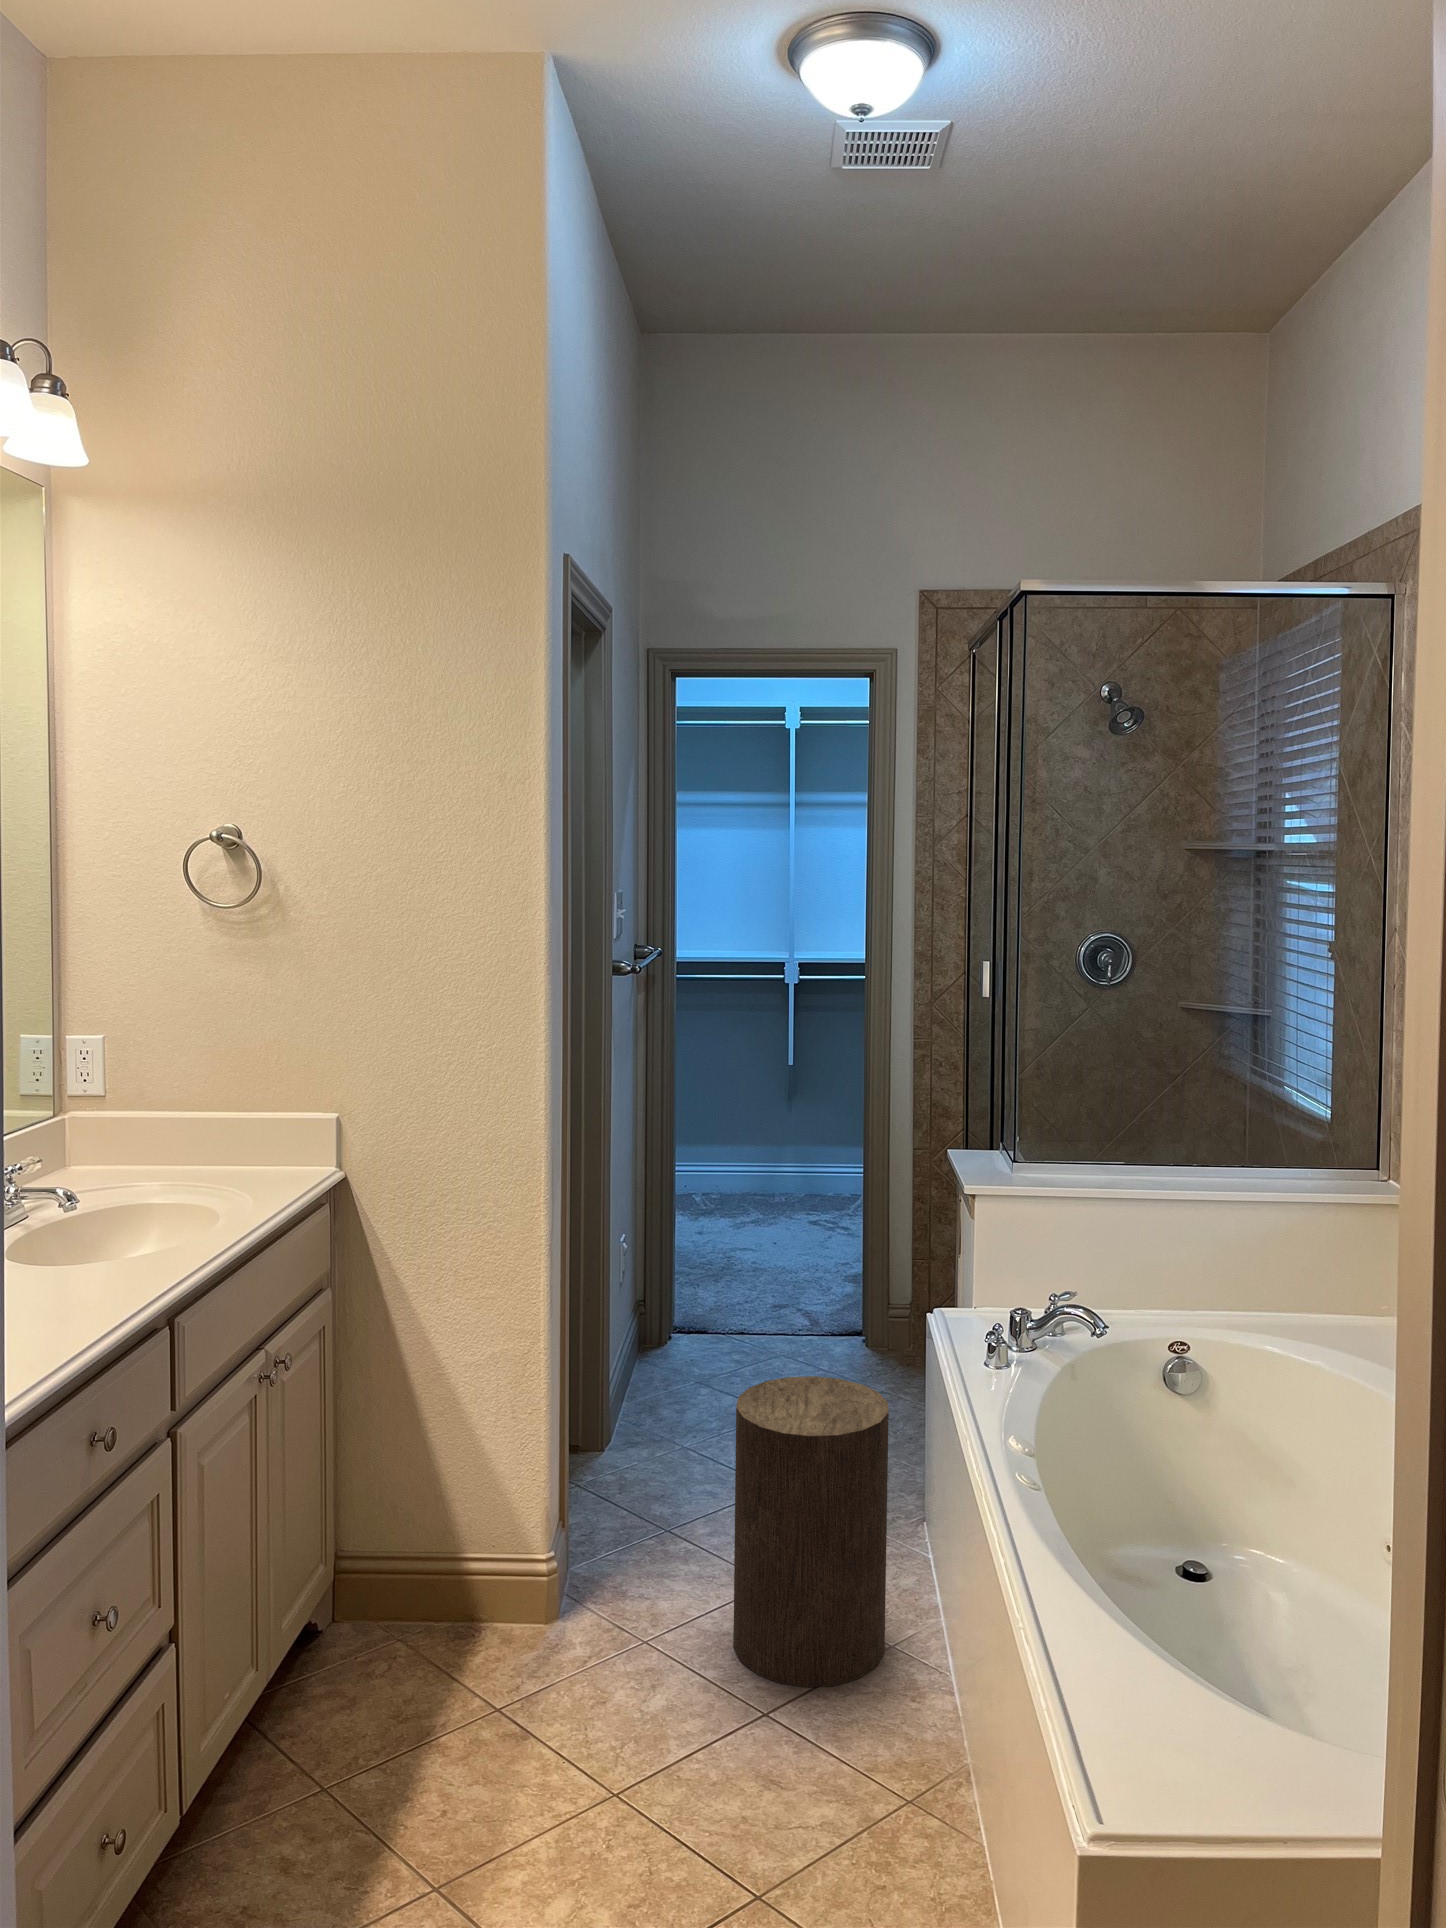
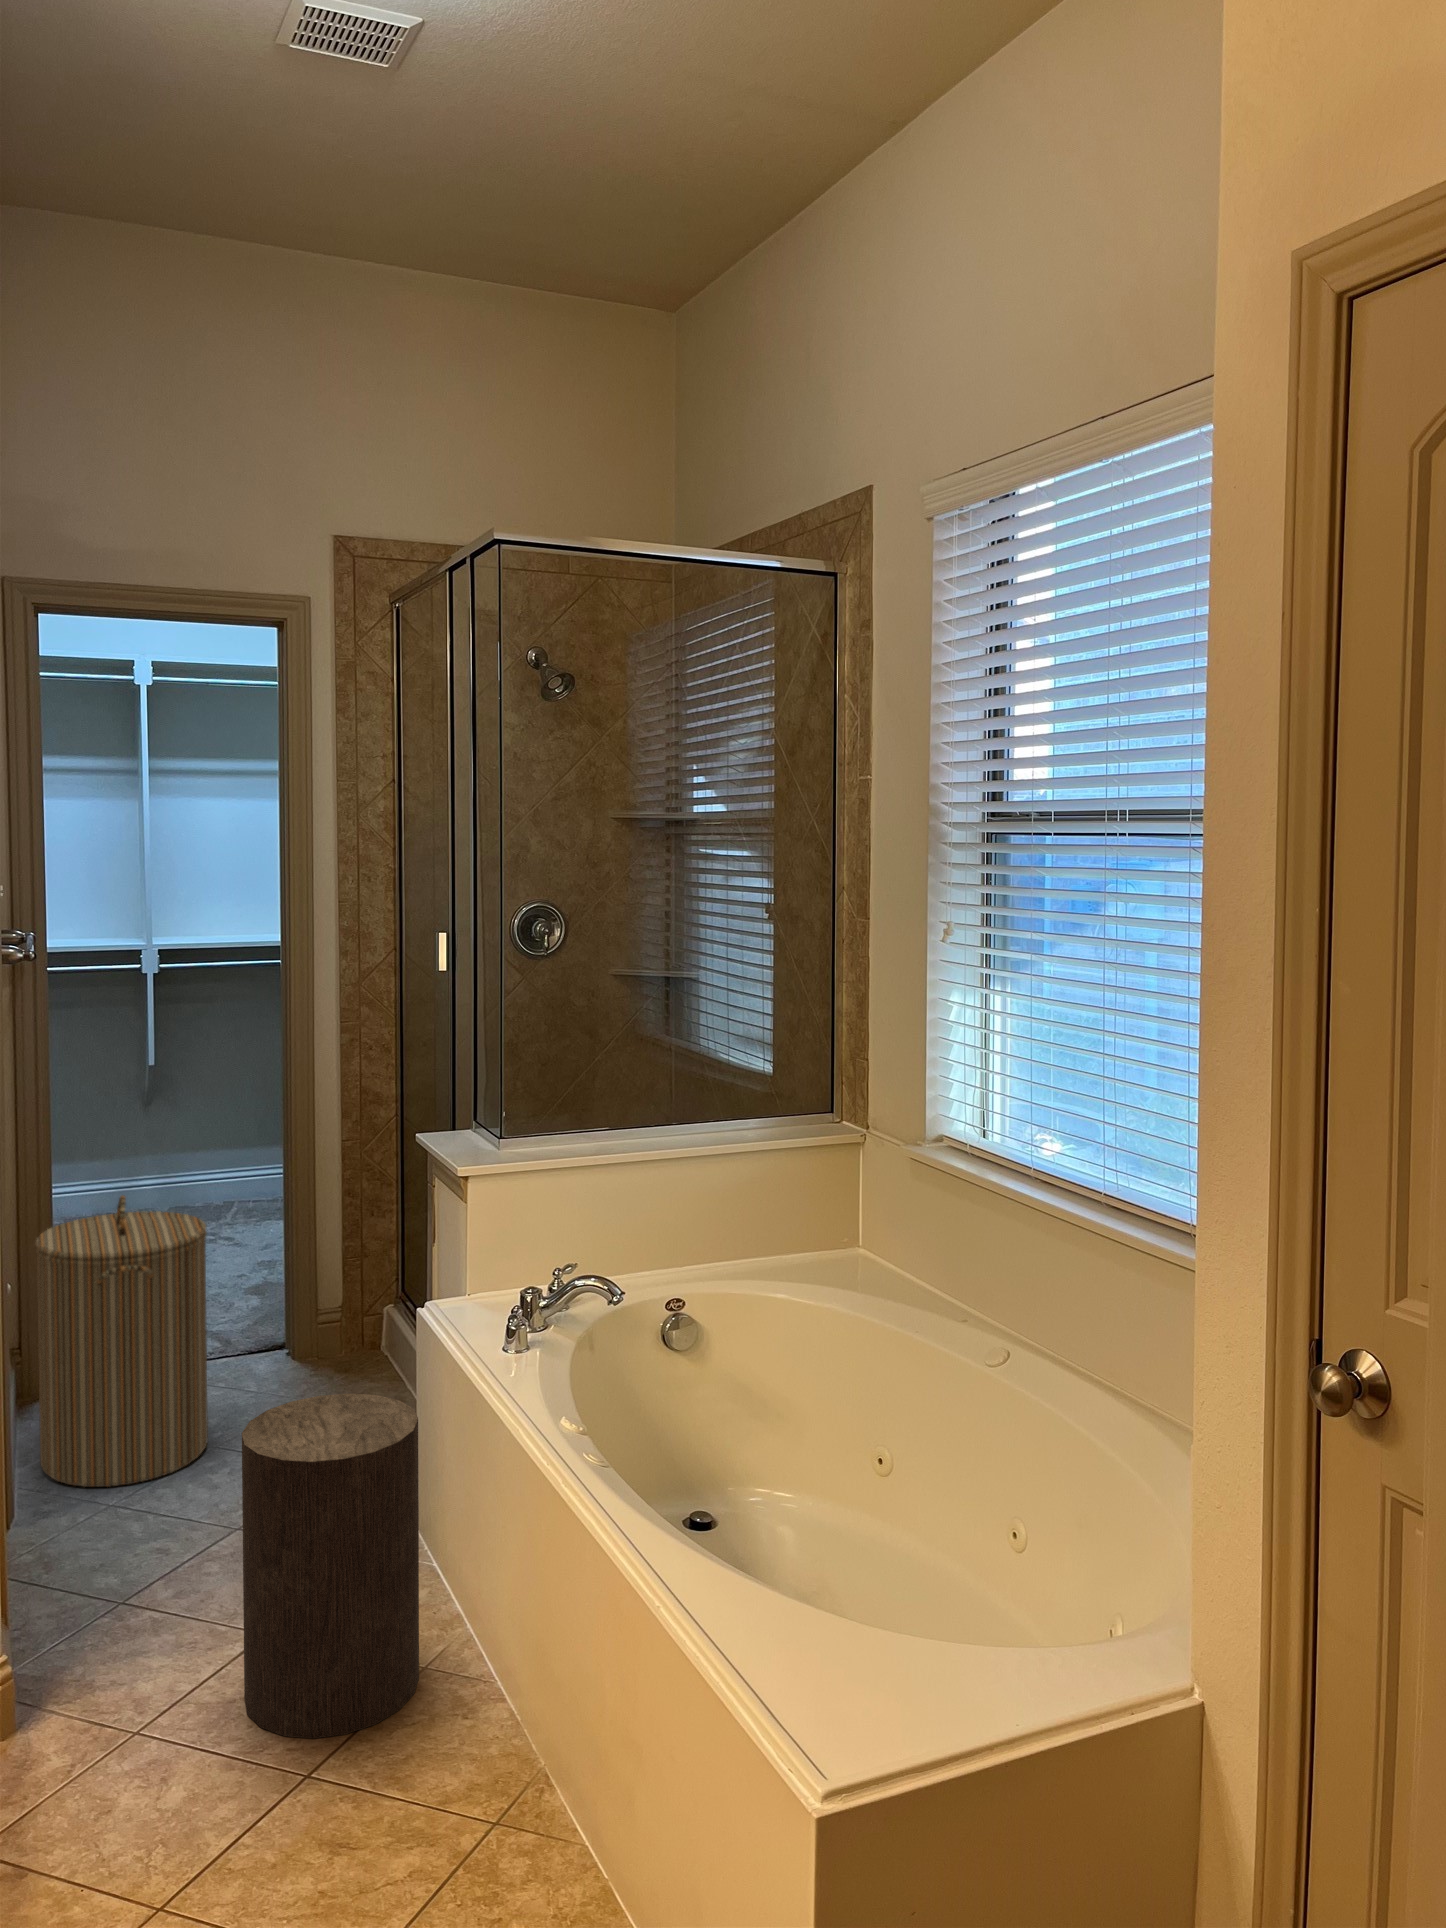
laundry hamper: none [640,1177,777,1428] -> present [35,1195,208,1487]

